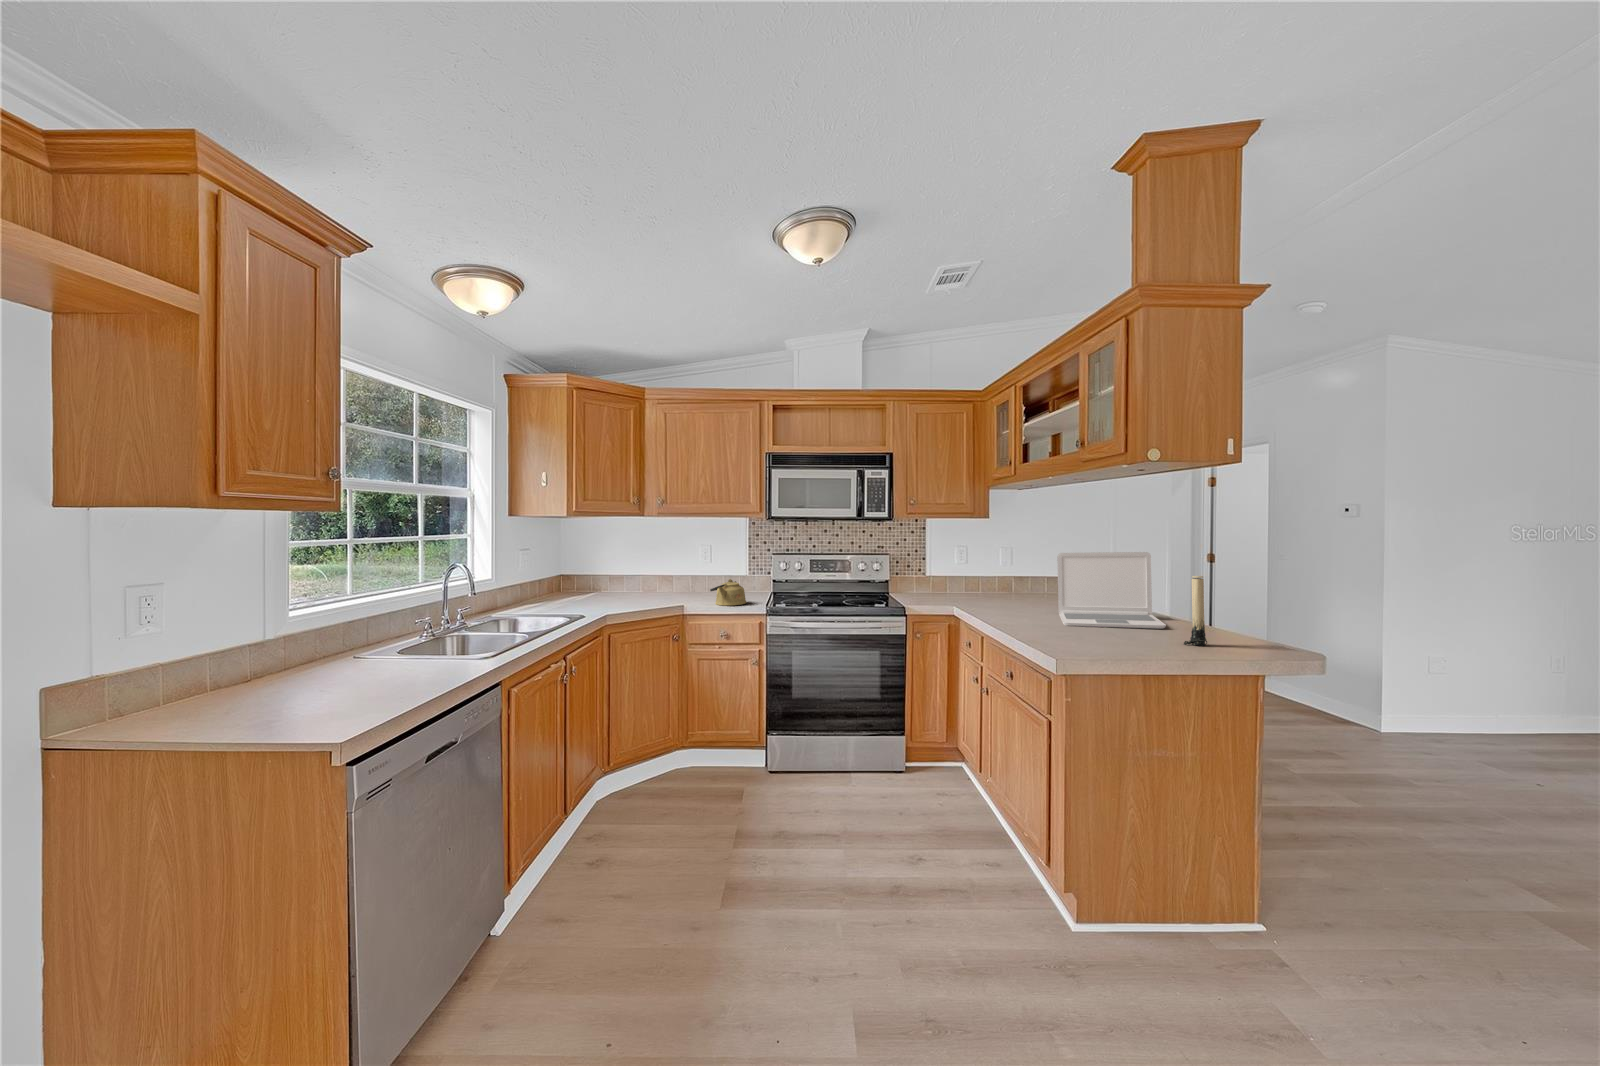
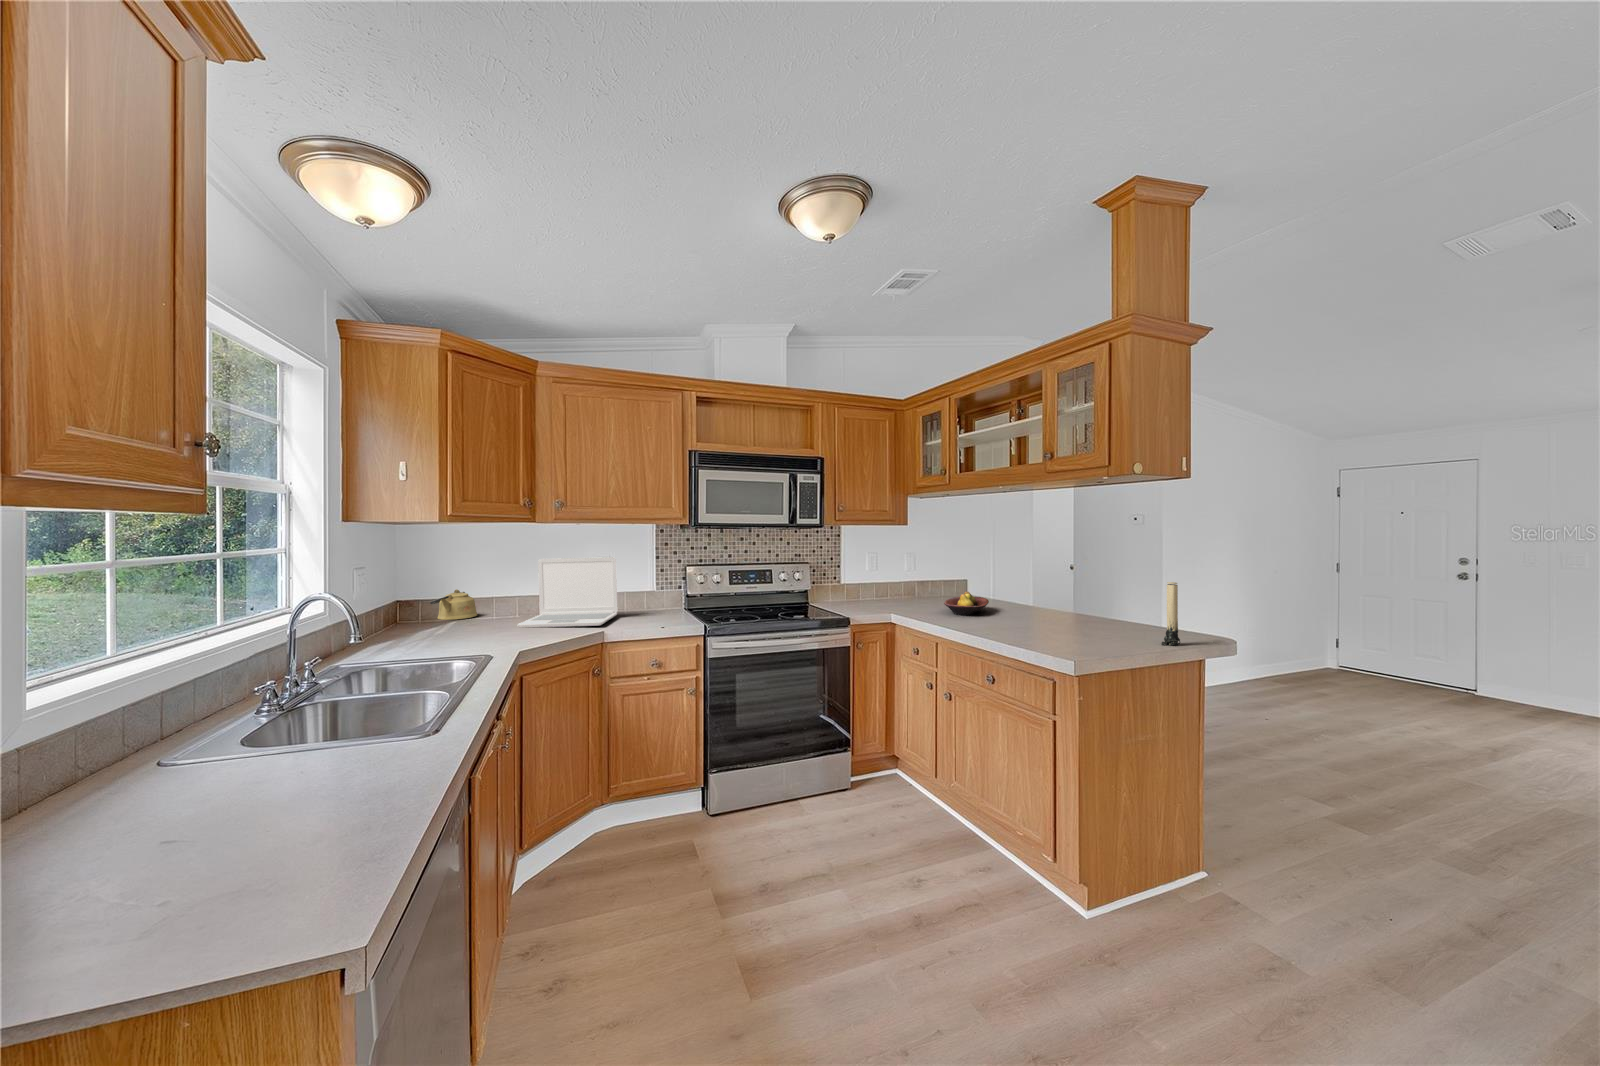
laptop: present [1057,552,1166,629] -> present [518,557,617,627]
kettle: present [710,579,746,606] -> present [430,589,477,620]
fruit bowl: none [1008,586,1064,610] -> present [944,592,989,616]

